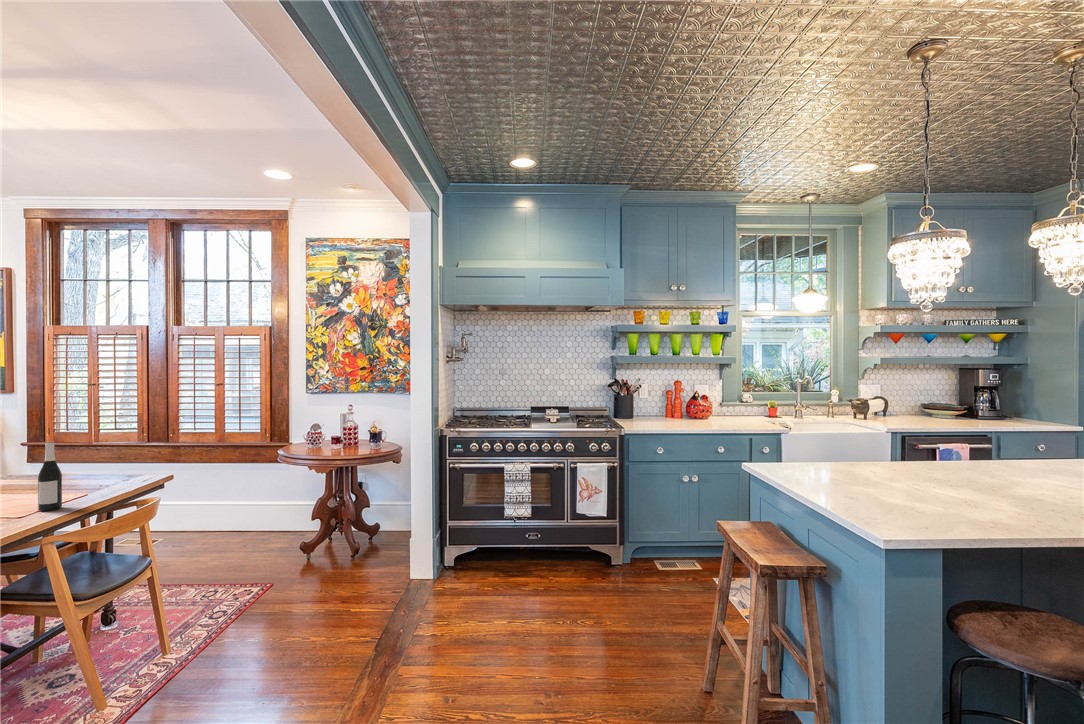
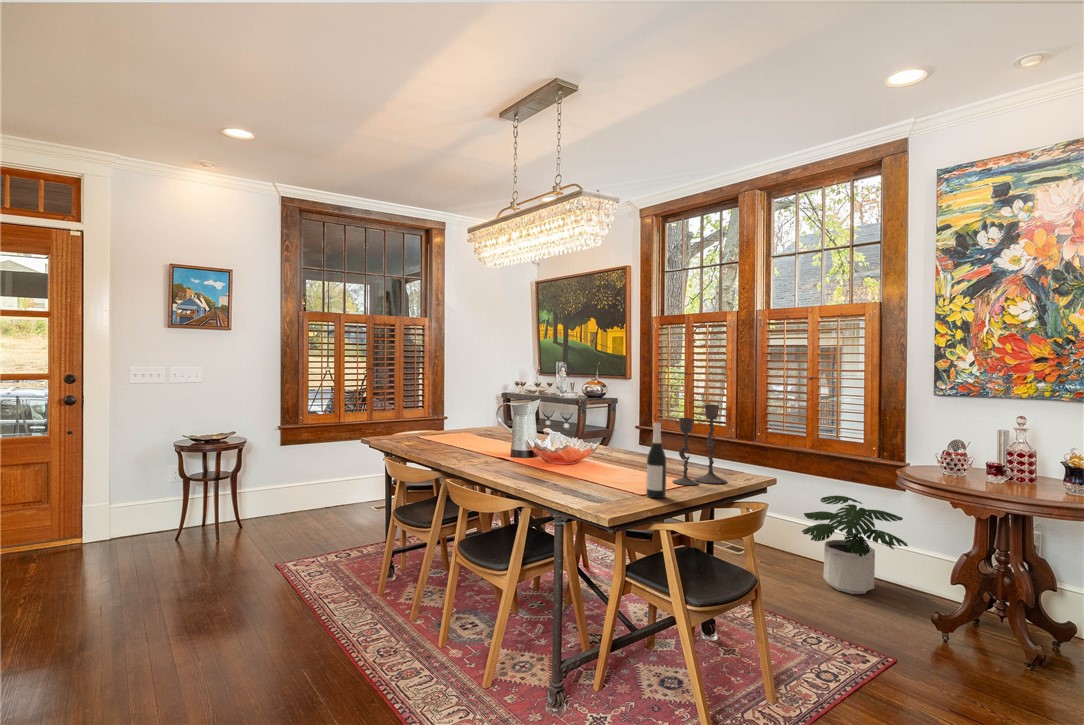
candlestick: none [70,418,131,494] -> present [672,405,726,485]
potted plant: none [209,476,289,548] -> present [802,495,908,594]

